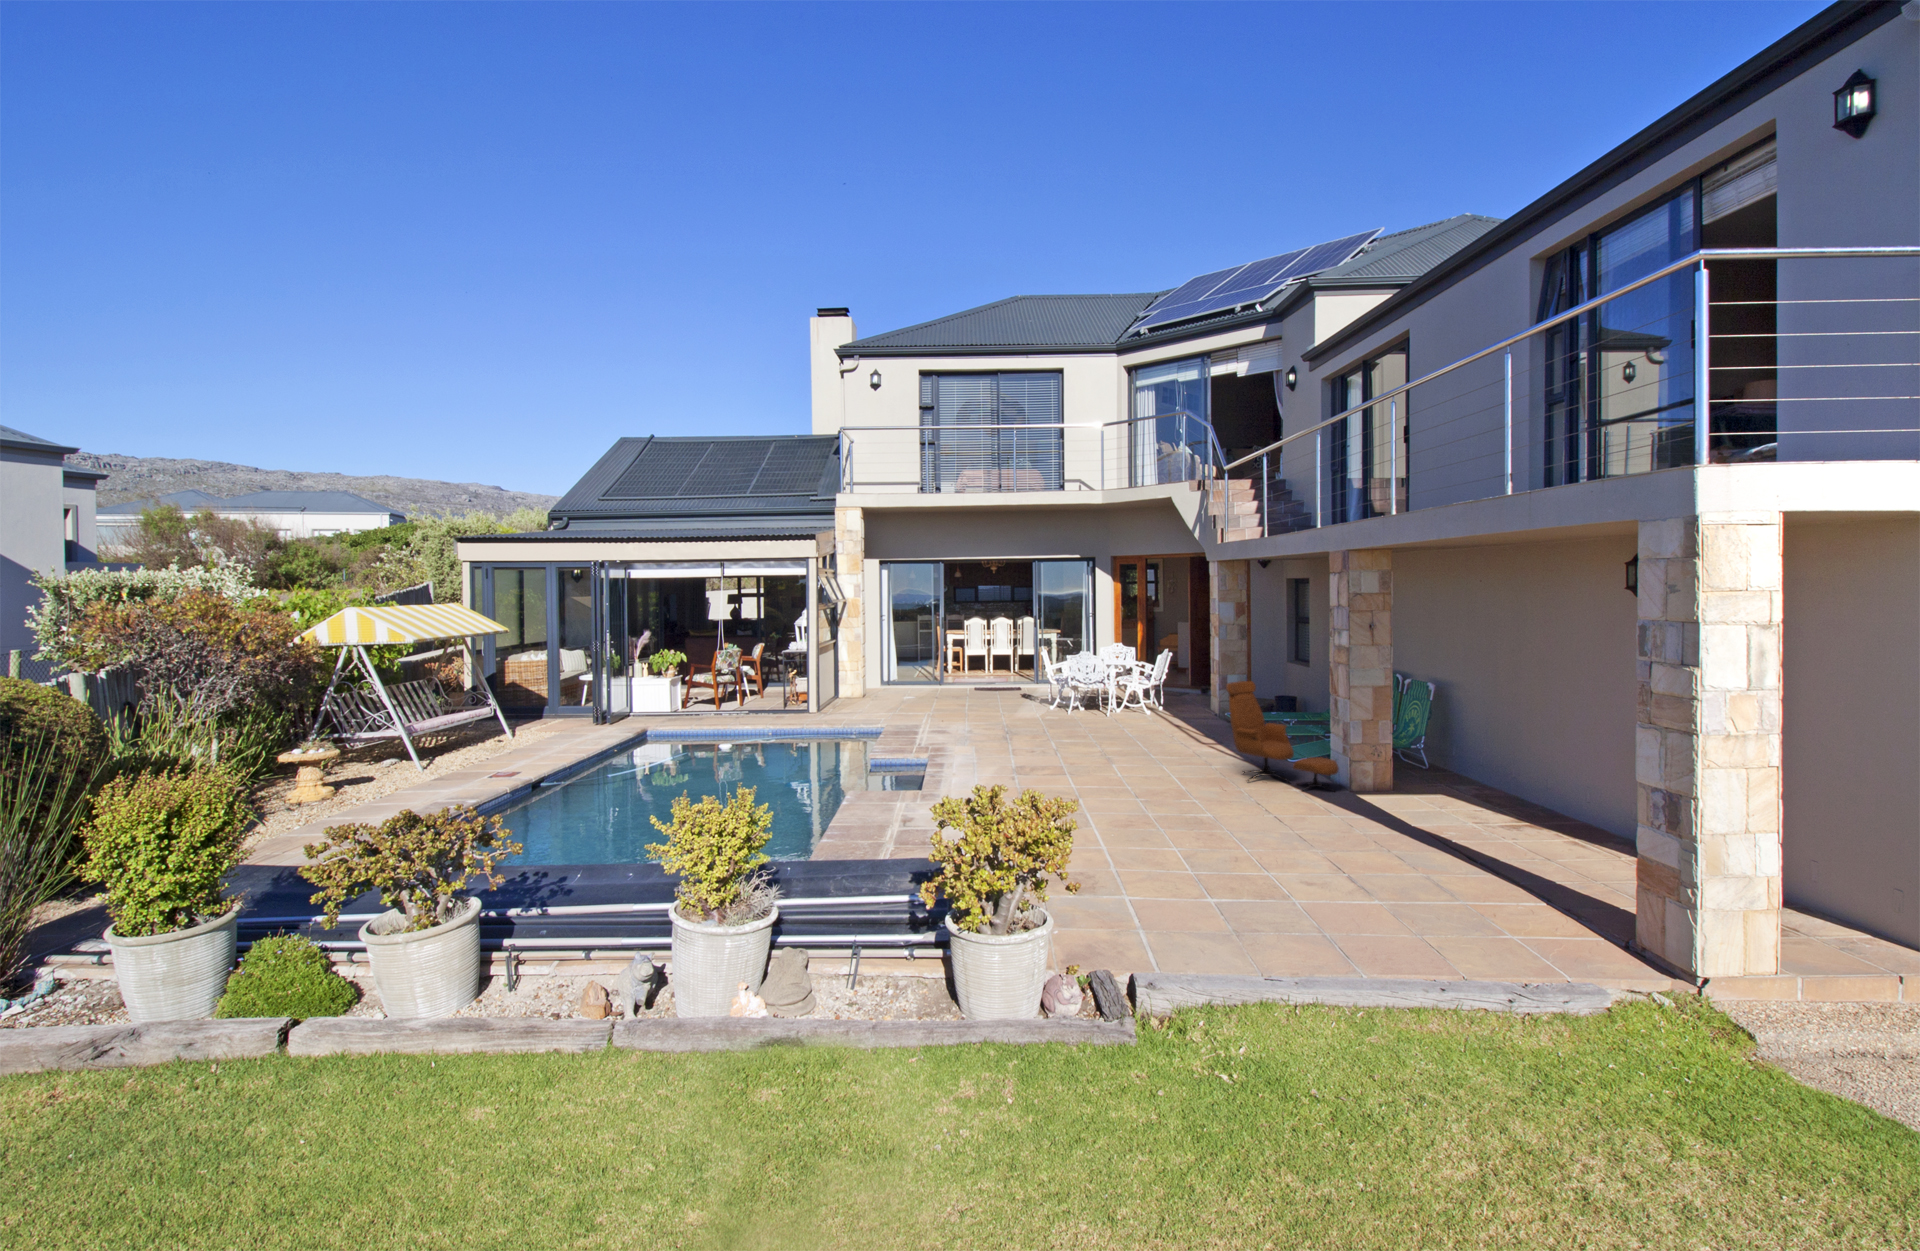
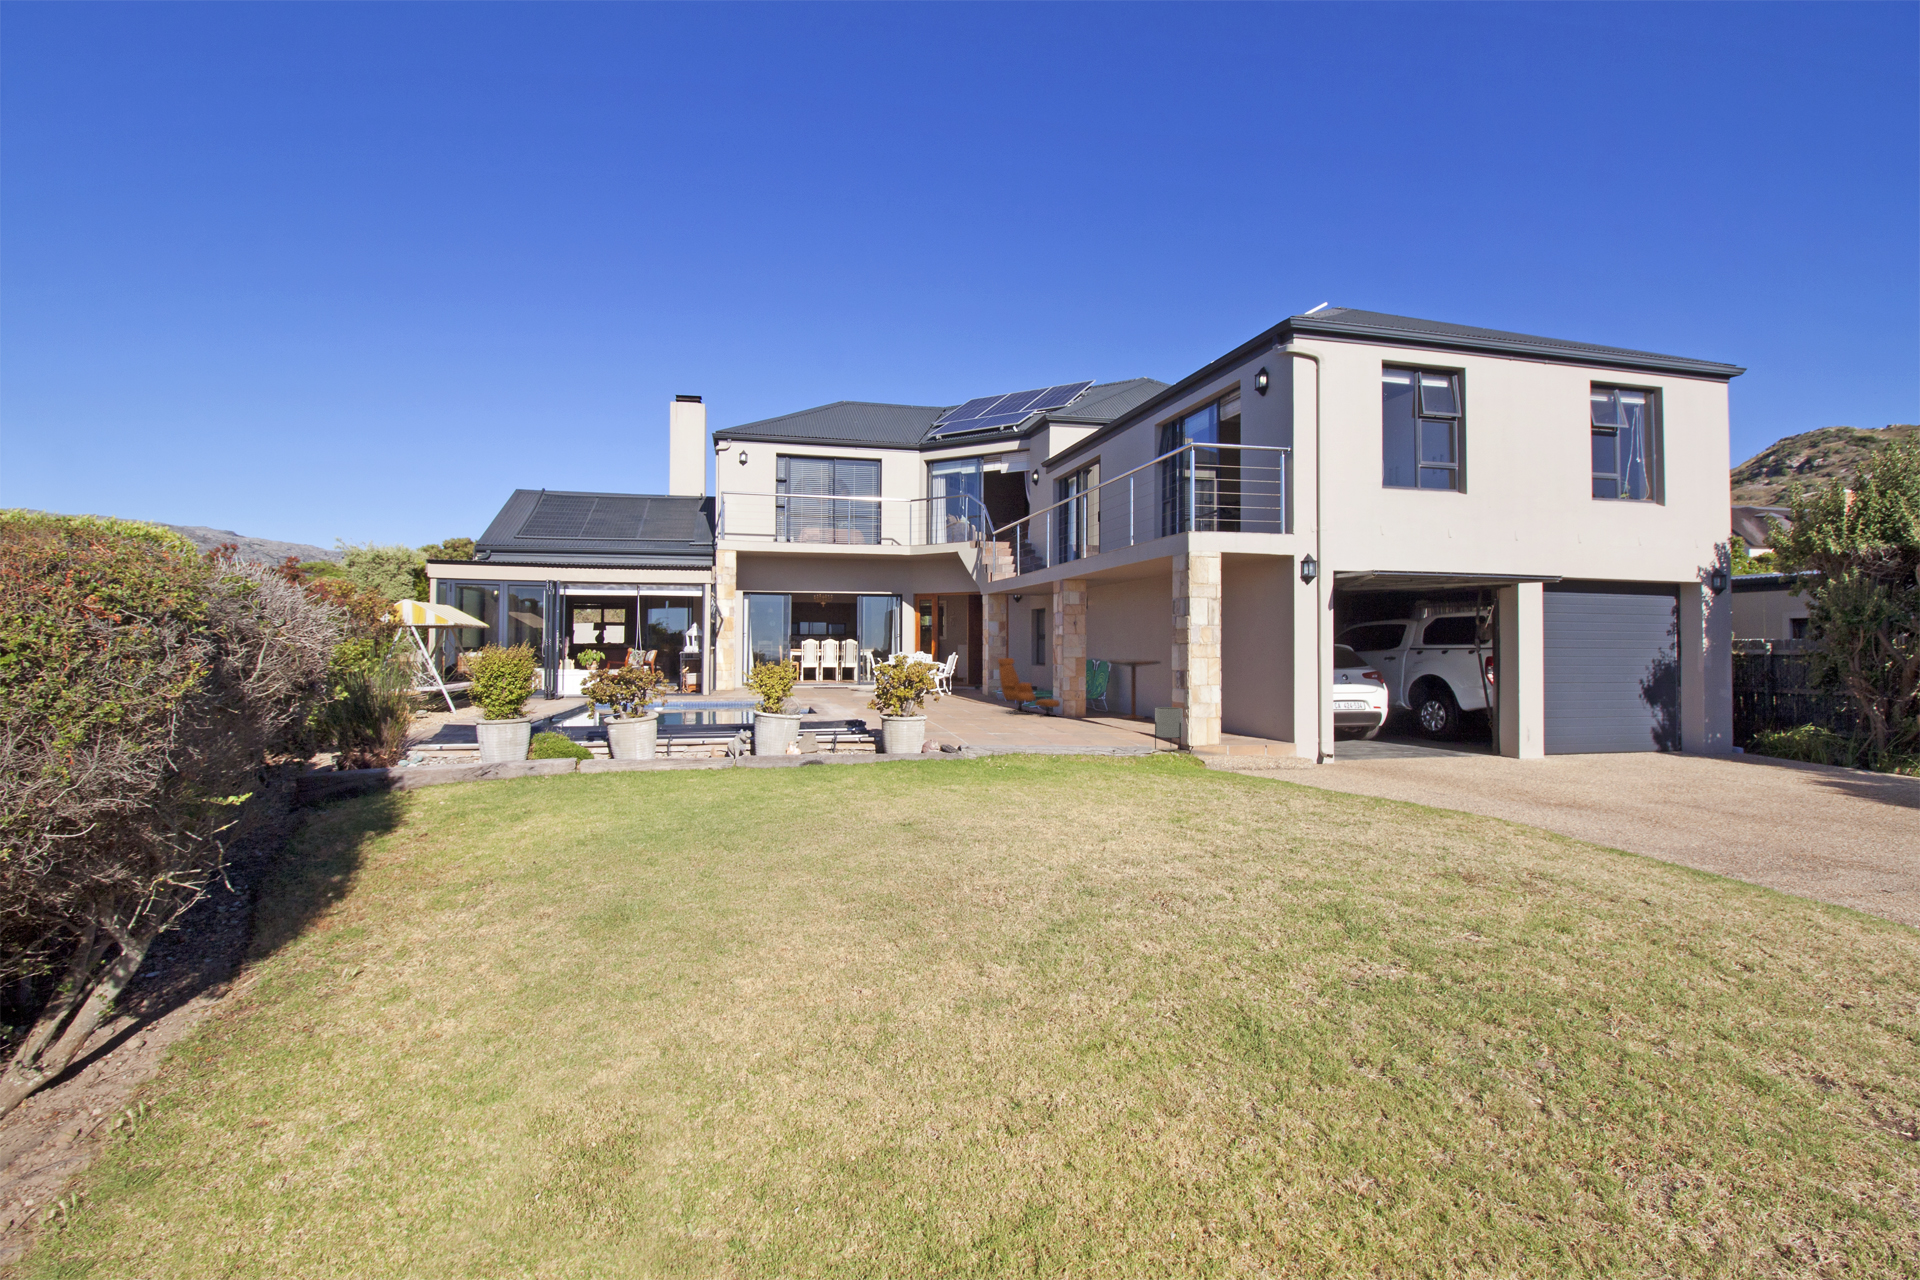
pedestal table: none [1430,692,1541,807] -> present [1107,660,1161,719]
planter: none [1596,877,1674,995] -> present [1155,707,1183,750]

